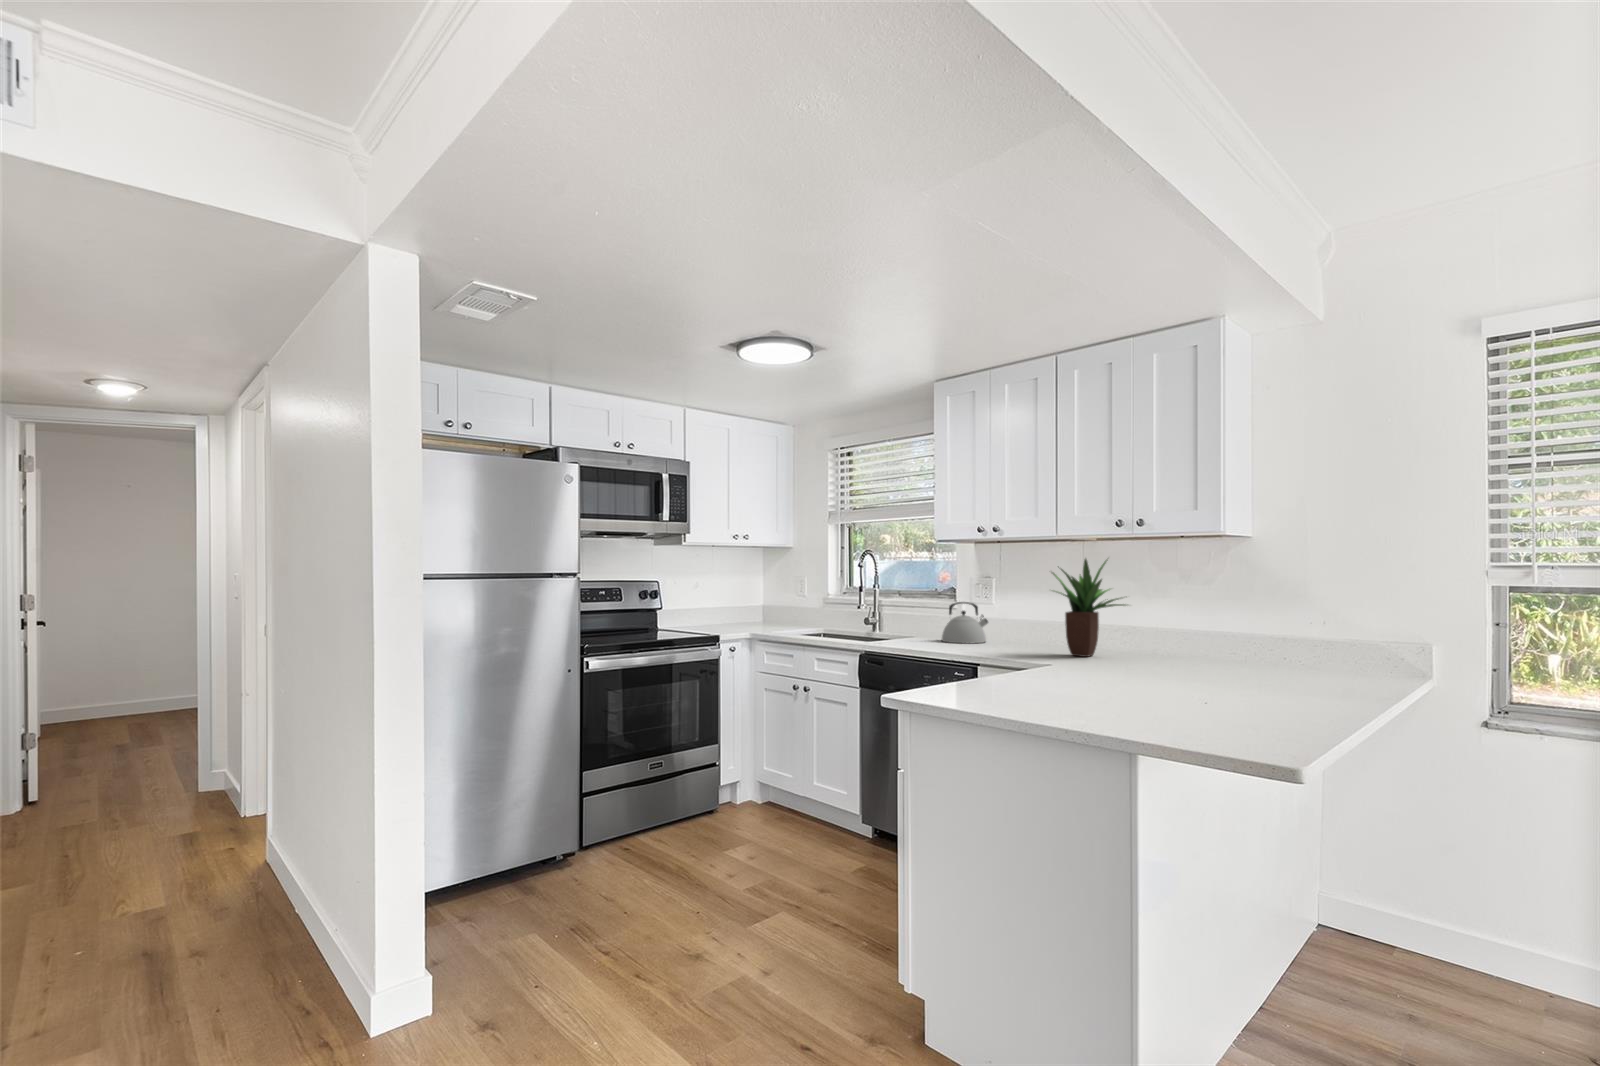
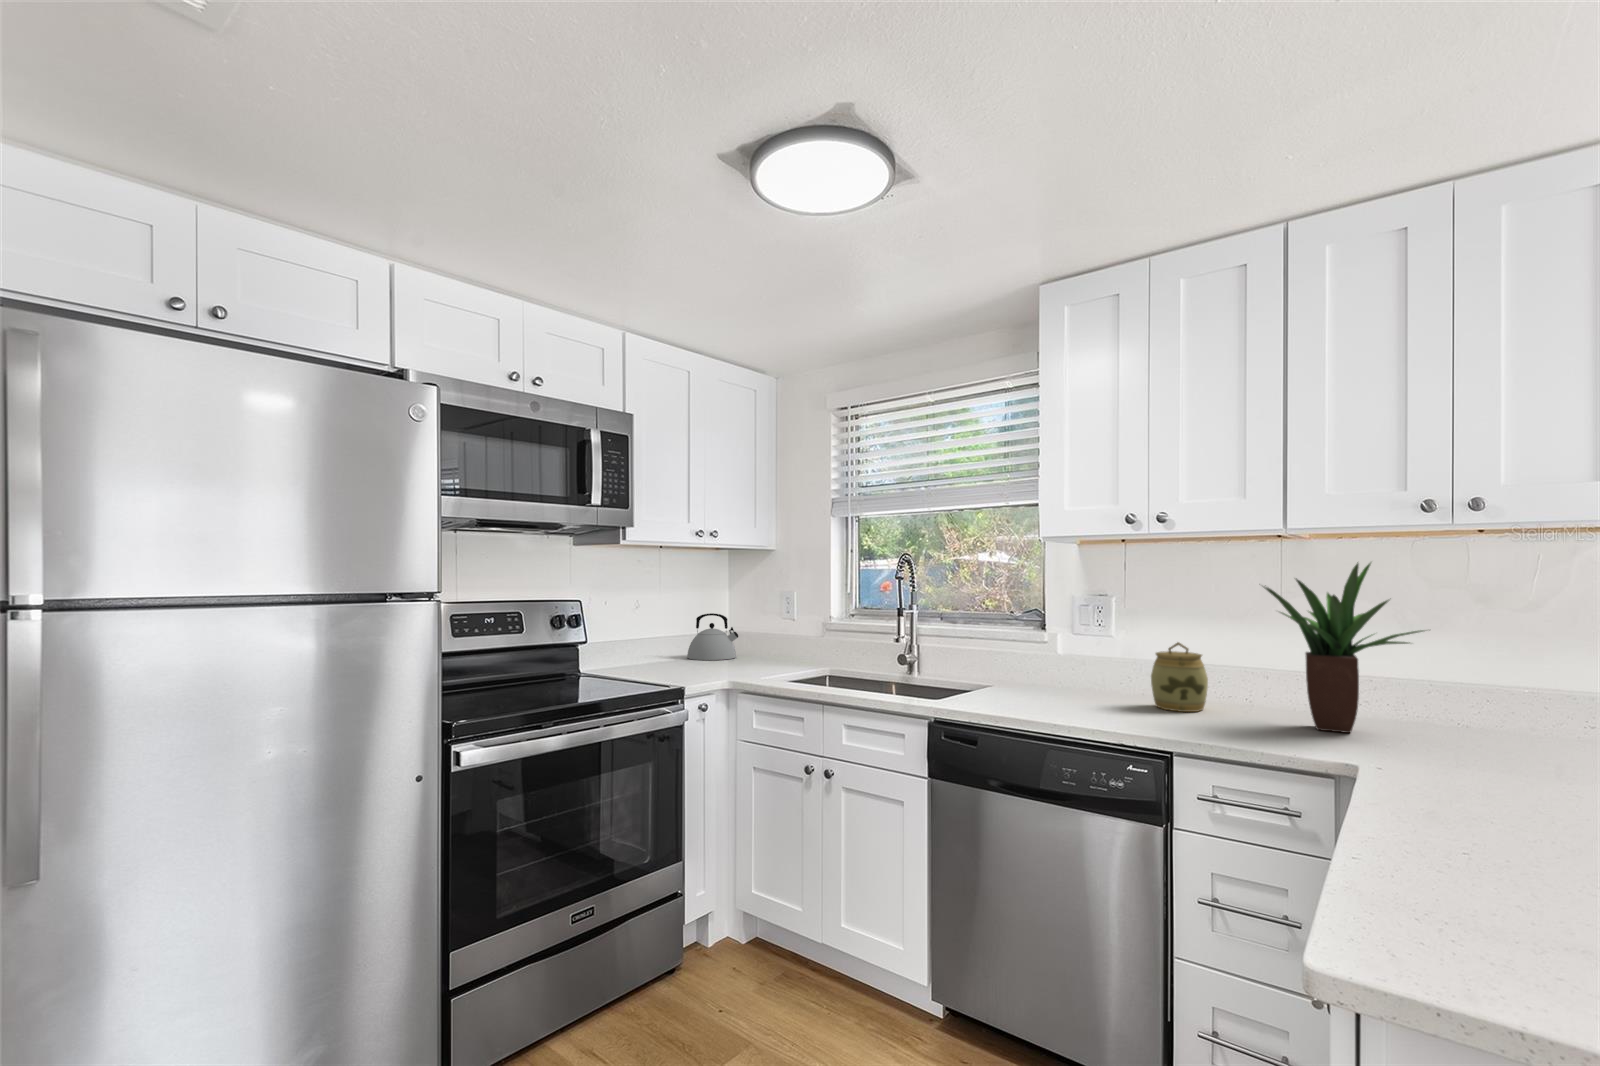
kettle: present [942,602,988,643] -> present [687,613,738,660]
jar: none [999,606,1031,649] -> present [1151,642,1208,712]

